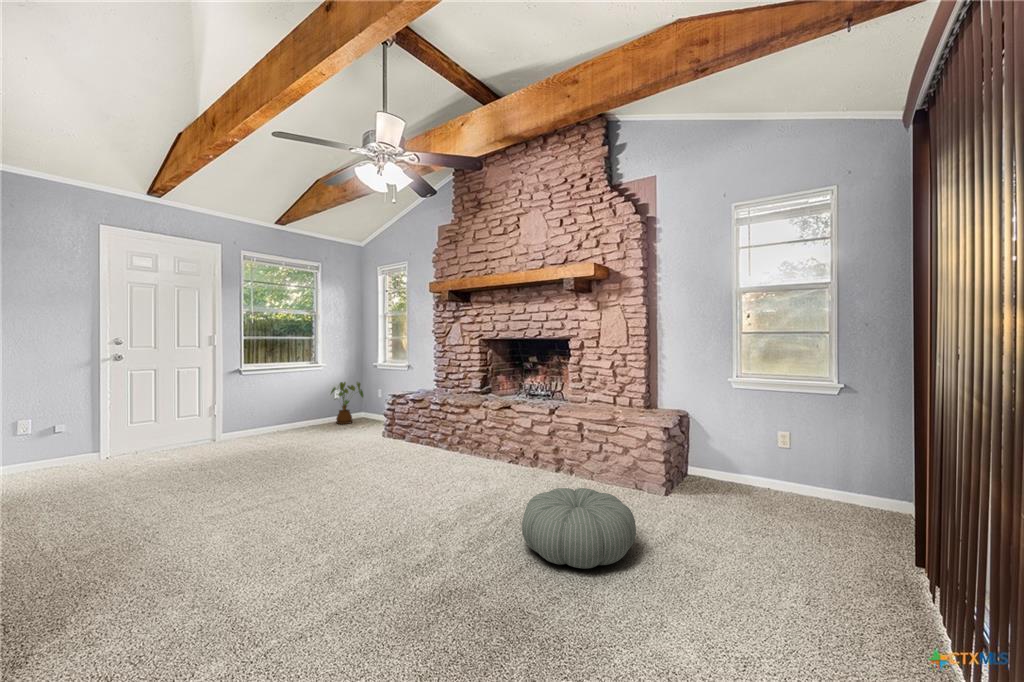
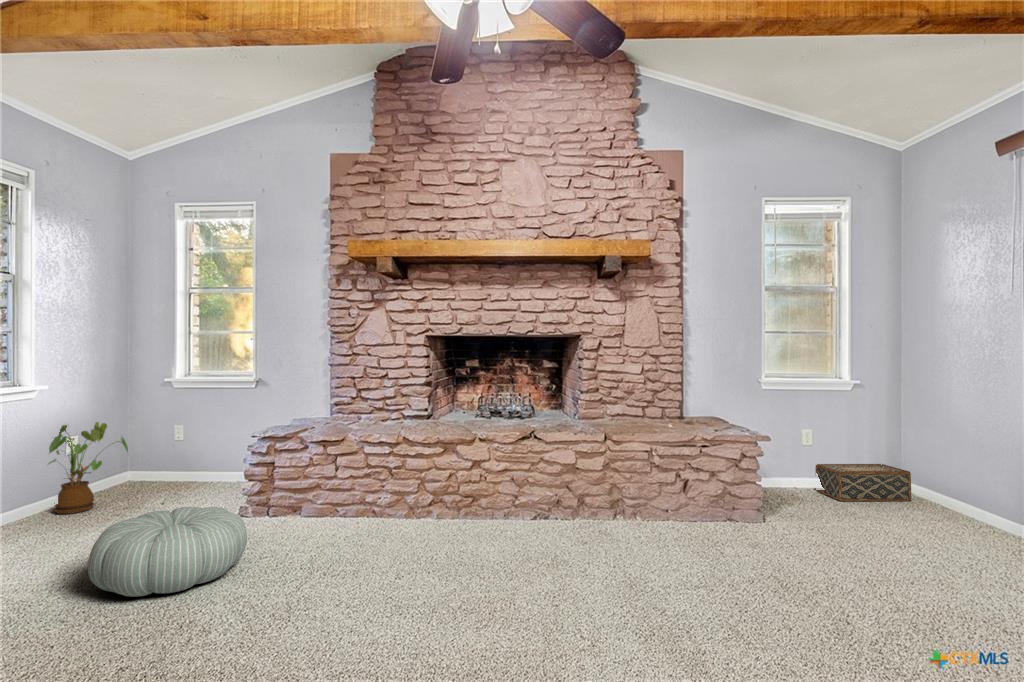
woven basket: none [784,466,880,522] -> present [815,464,911,501]
pouf: present [522,488,636,569] -> present [88,507,247,597]

